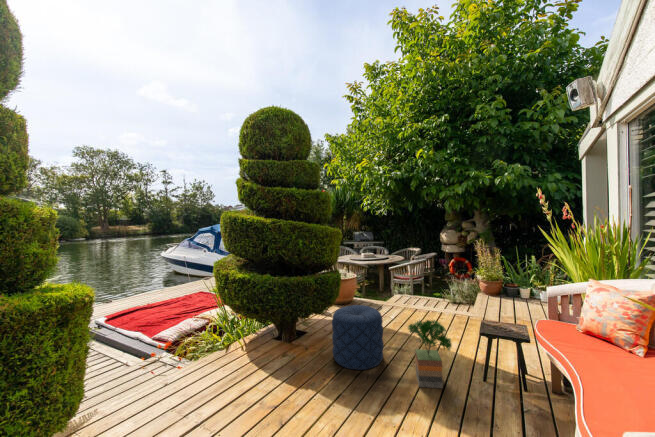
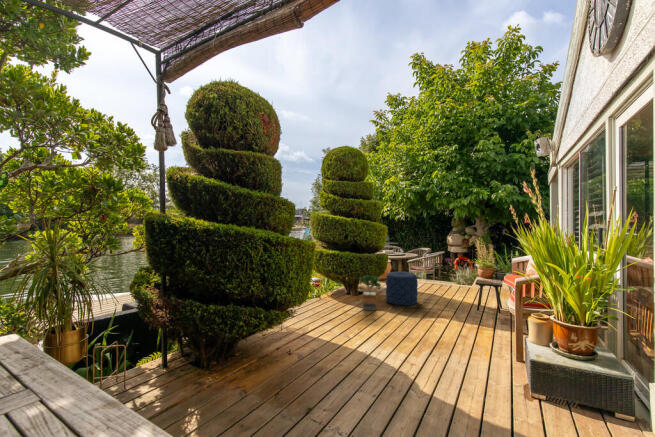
potted tree: present [408,320,451,388] -> present [360,275,381,310]

